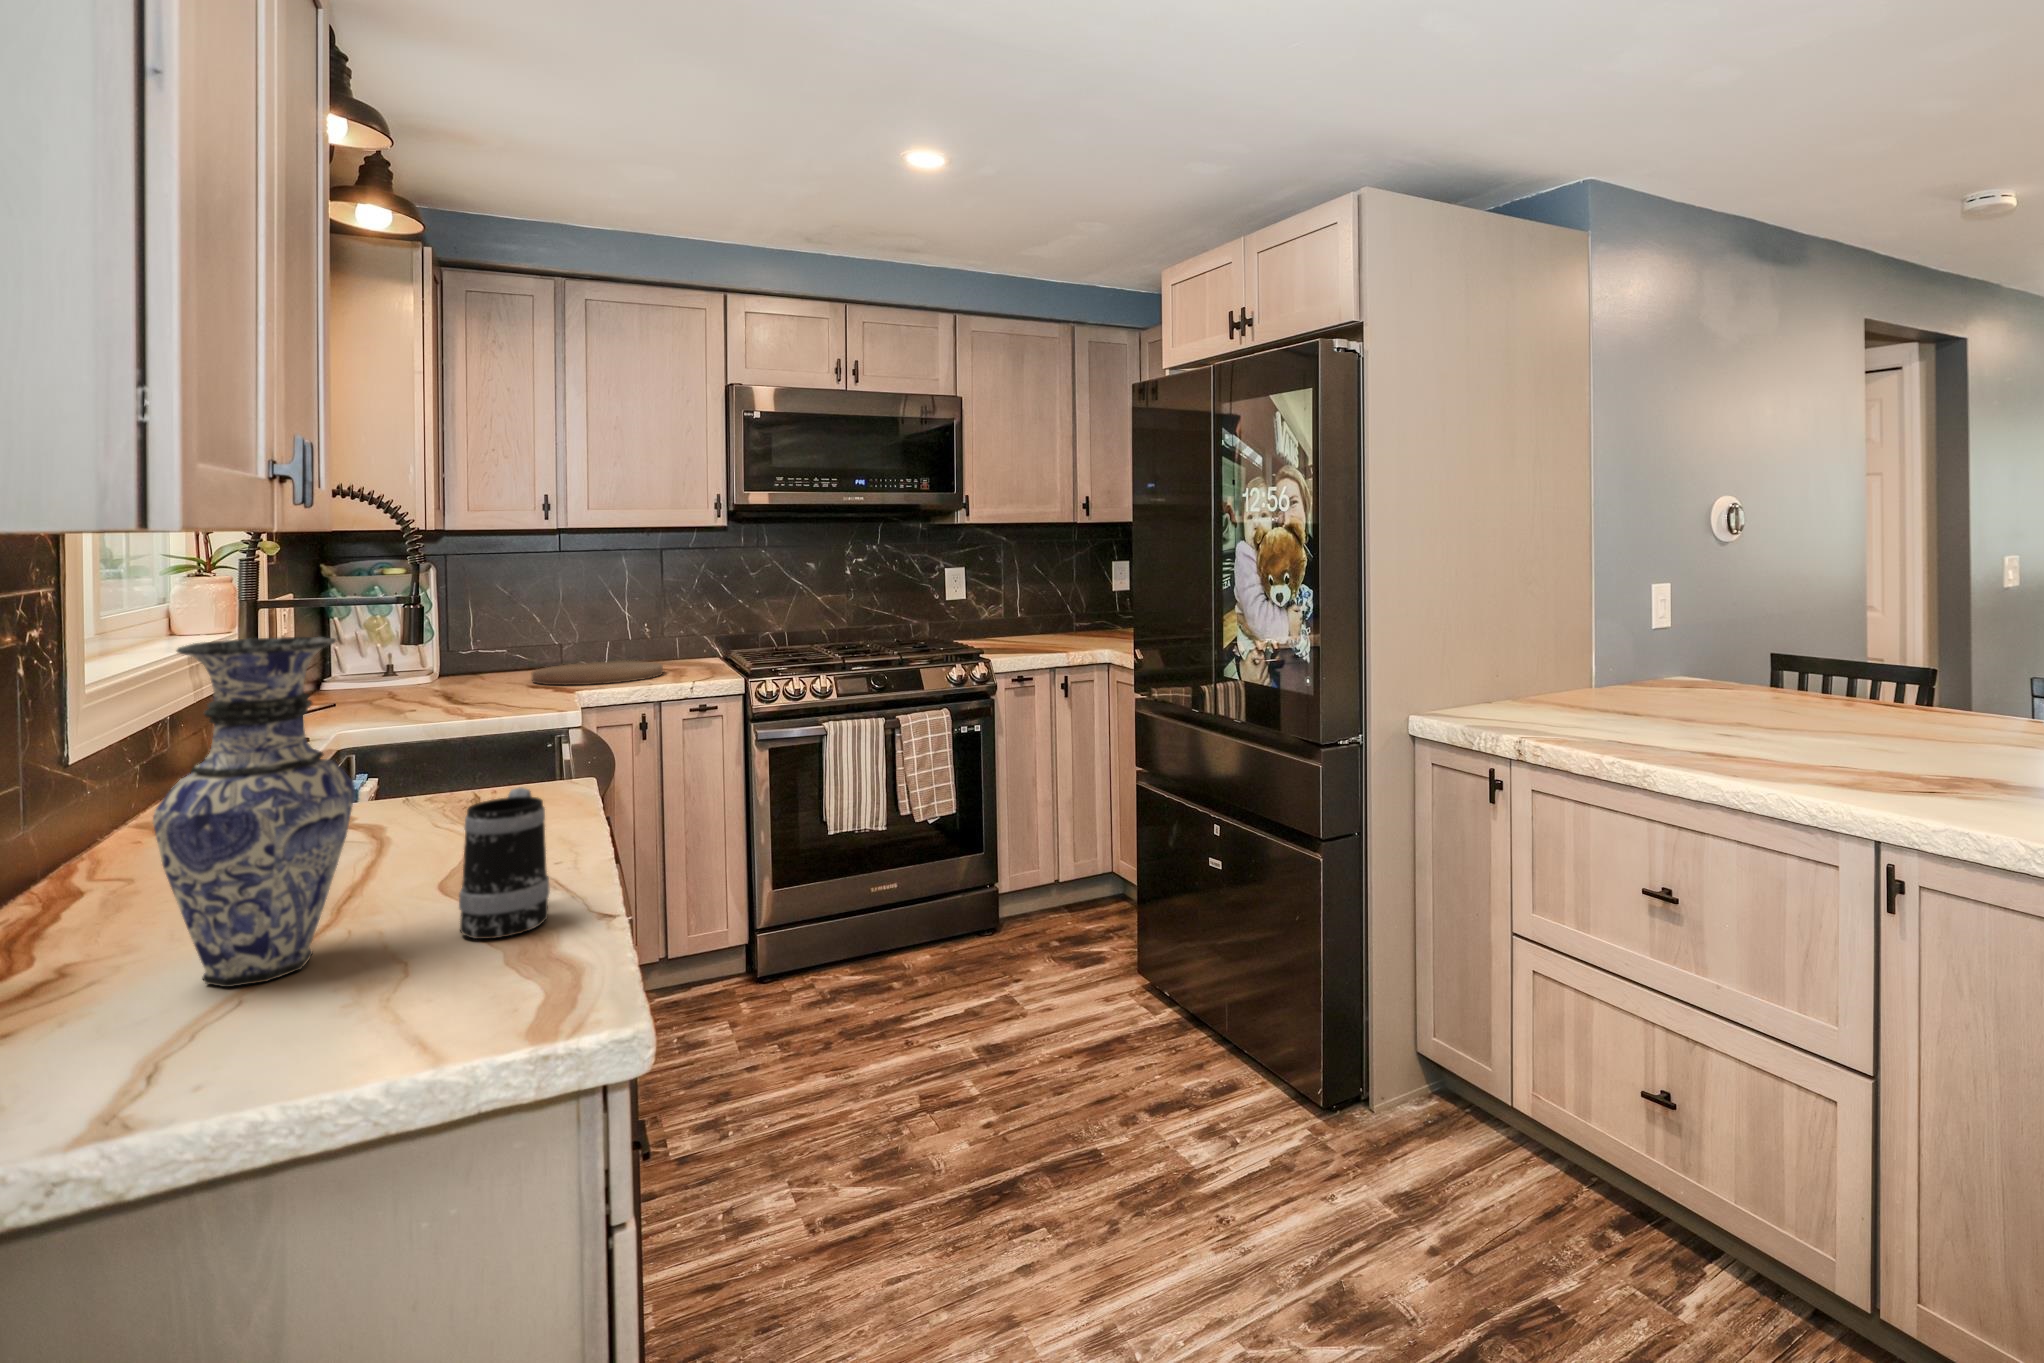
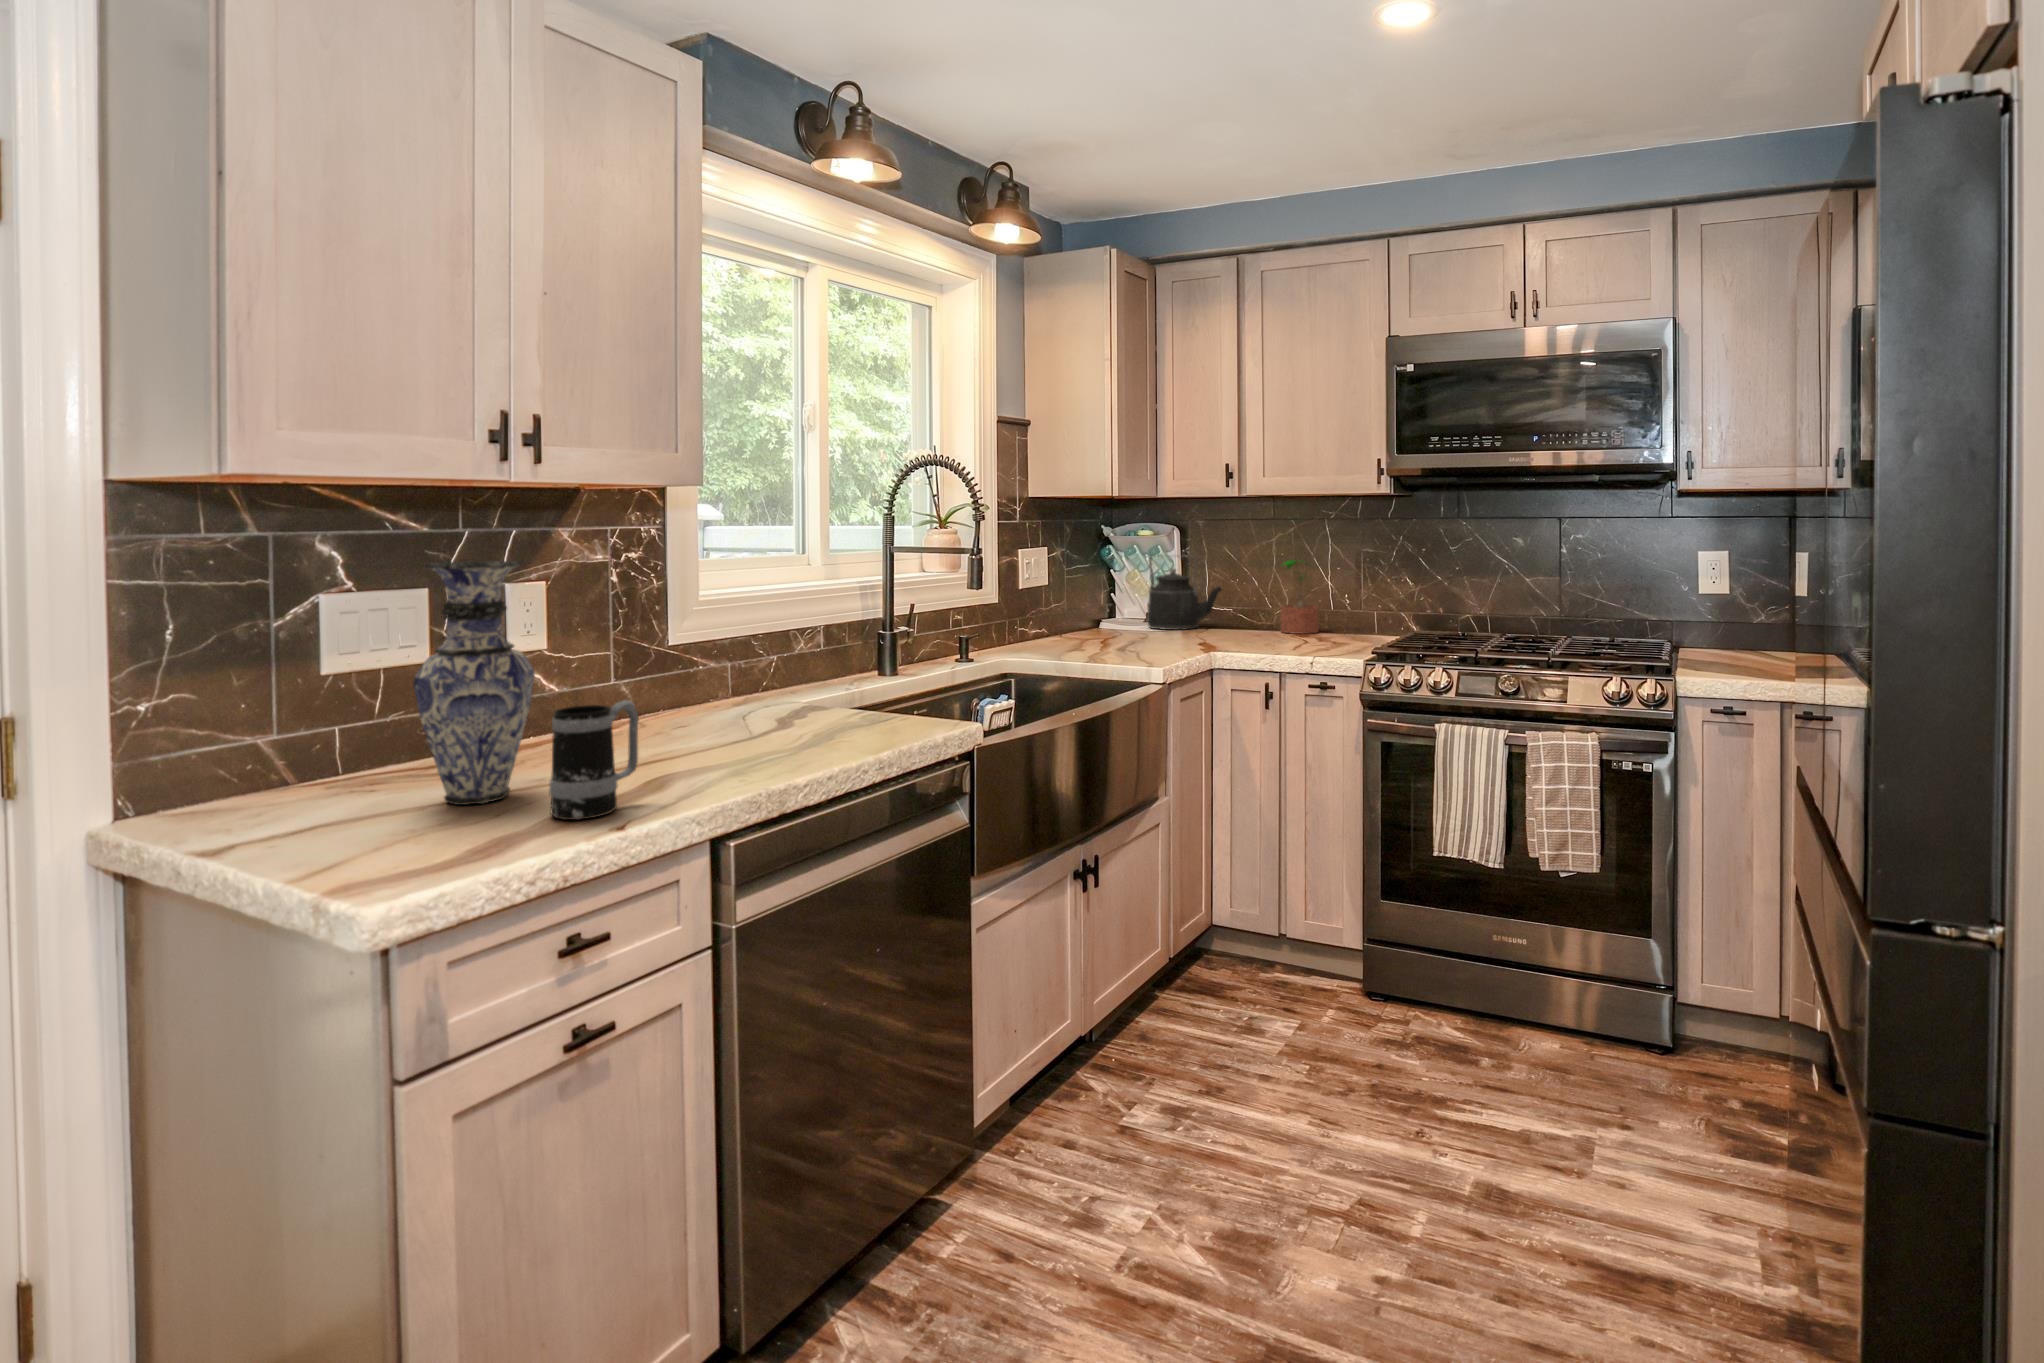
kettle: none [393,591,502,678] -> present [1148,556,1222,630]
potted plant: none [577,591,623,666] -> present [1281,560,1318,634]
cutting board: present [532,661,663,685] -> none [1204,629,1315,649]

